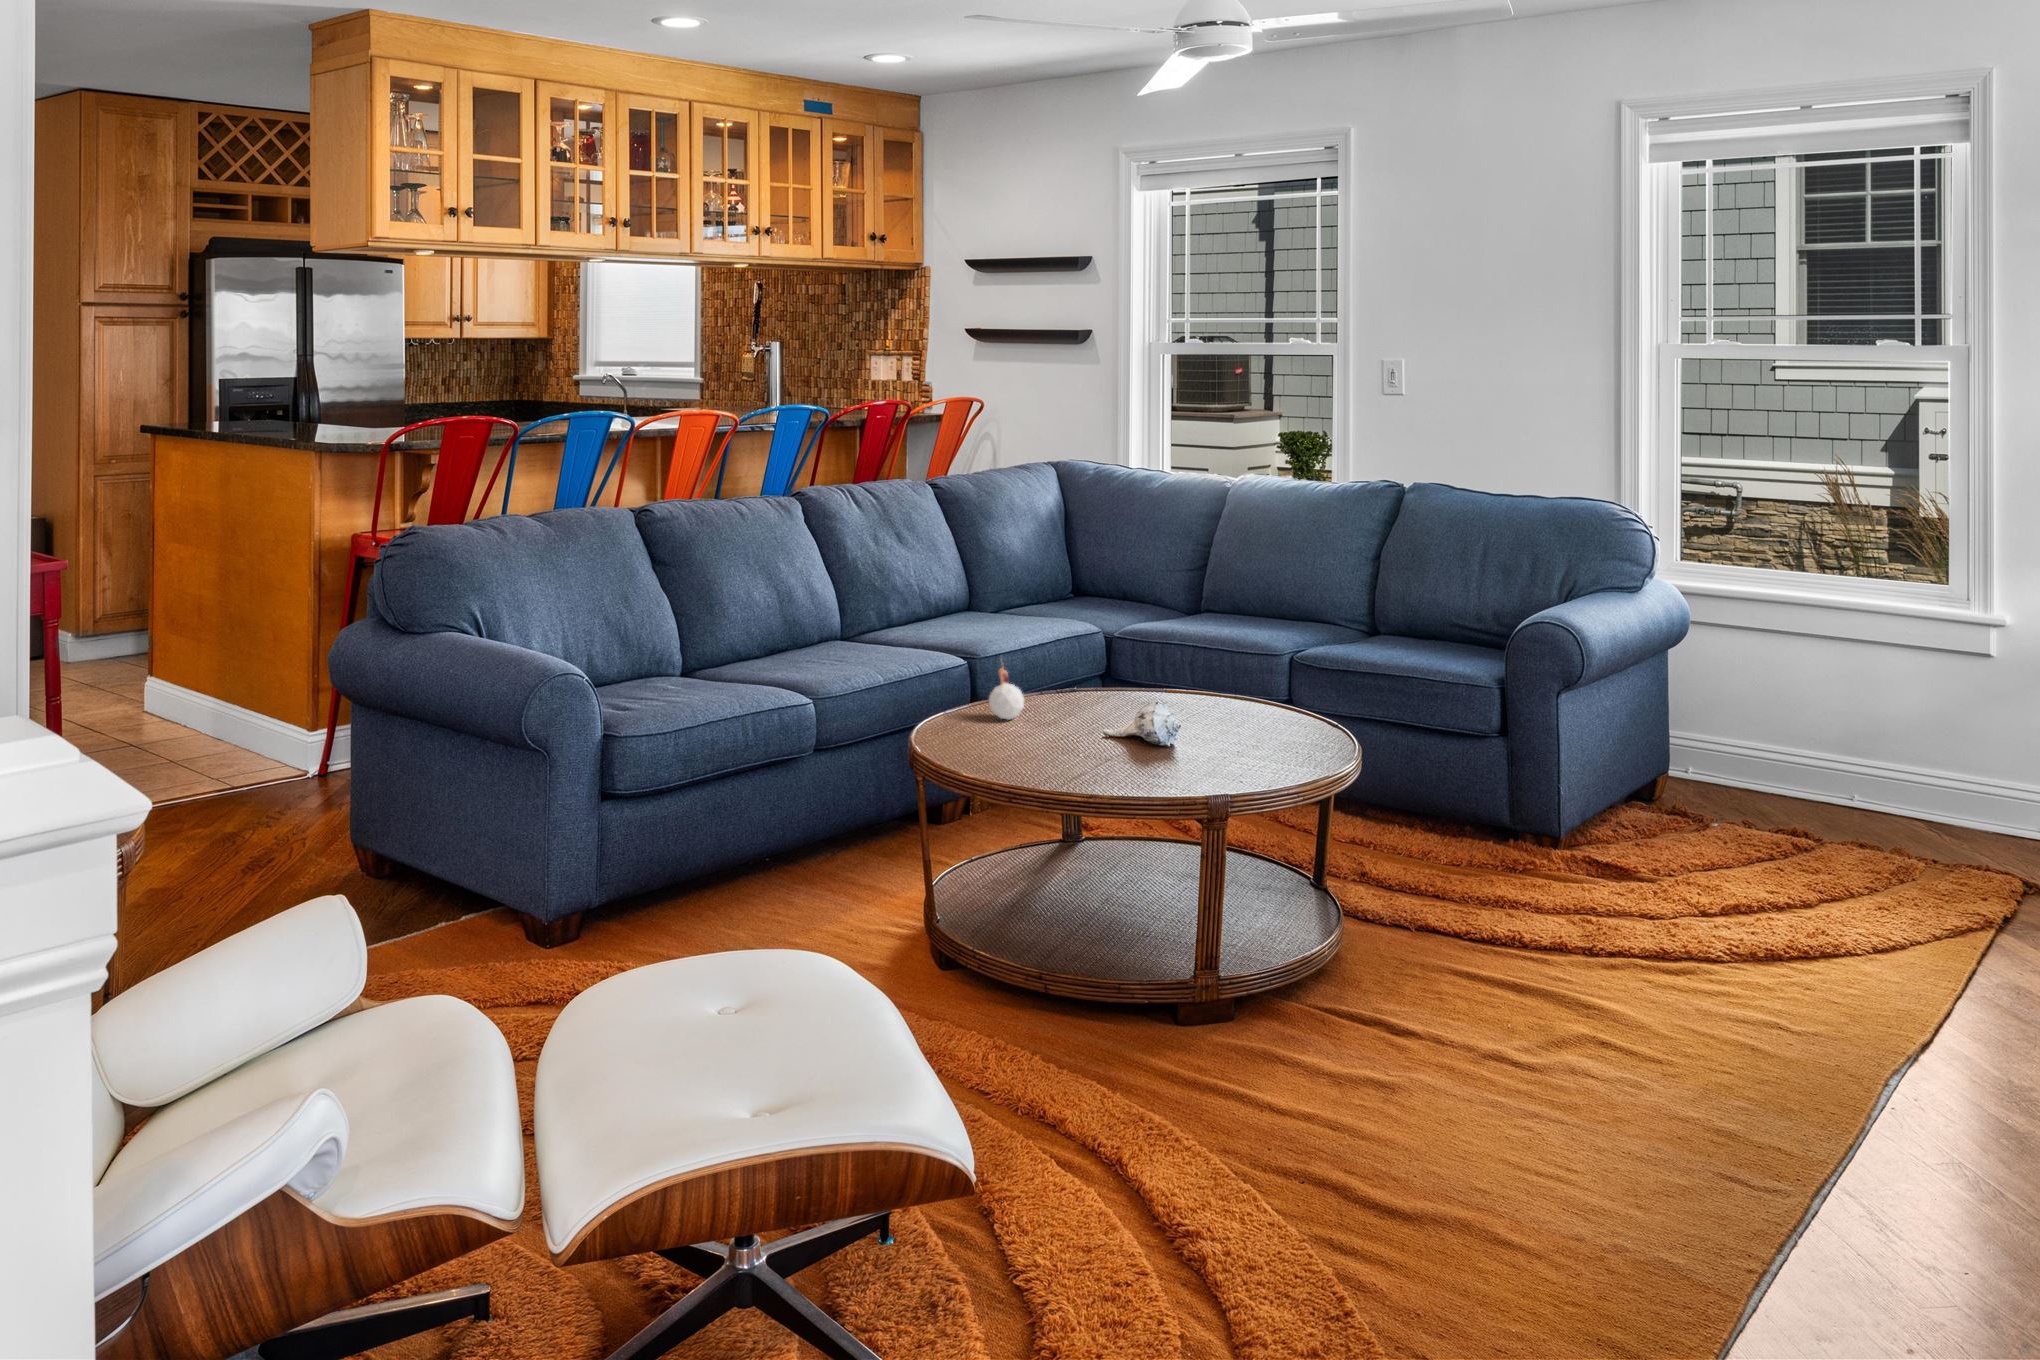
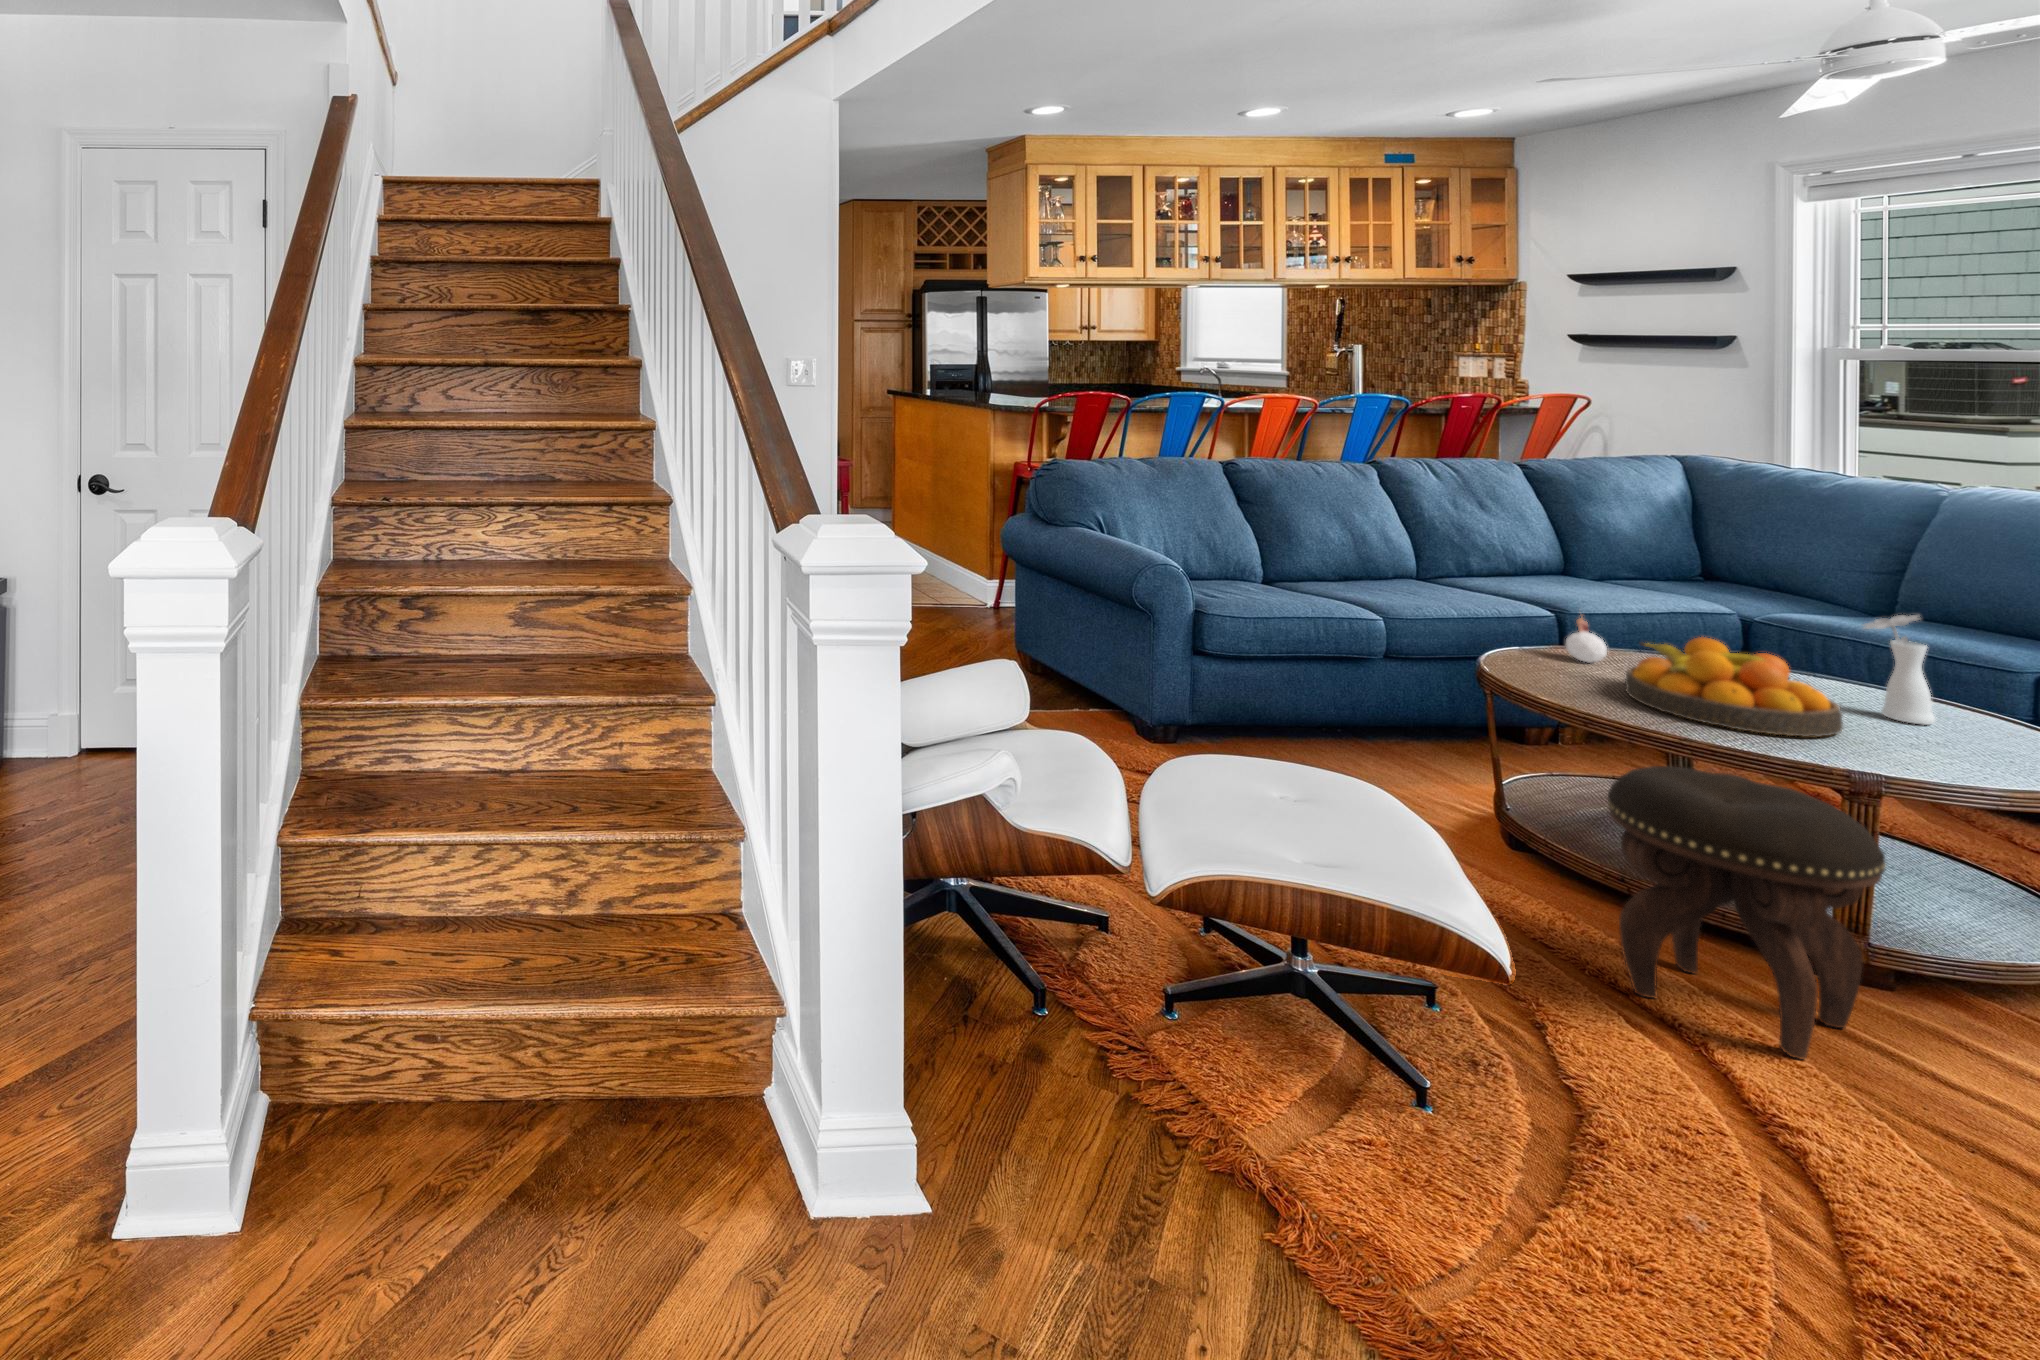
vase: none [1212,619,1259,732] -> present [1864,615,1935,725]
fruit bowl: none [1043,673,1205,774] -> present [1625,637,1843,737]
footstool: none [1043,831,1251,1142] -> present [1608,766,1885,1059]

